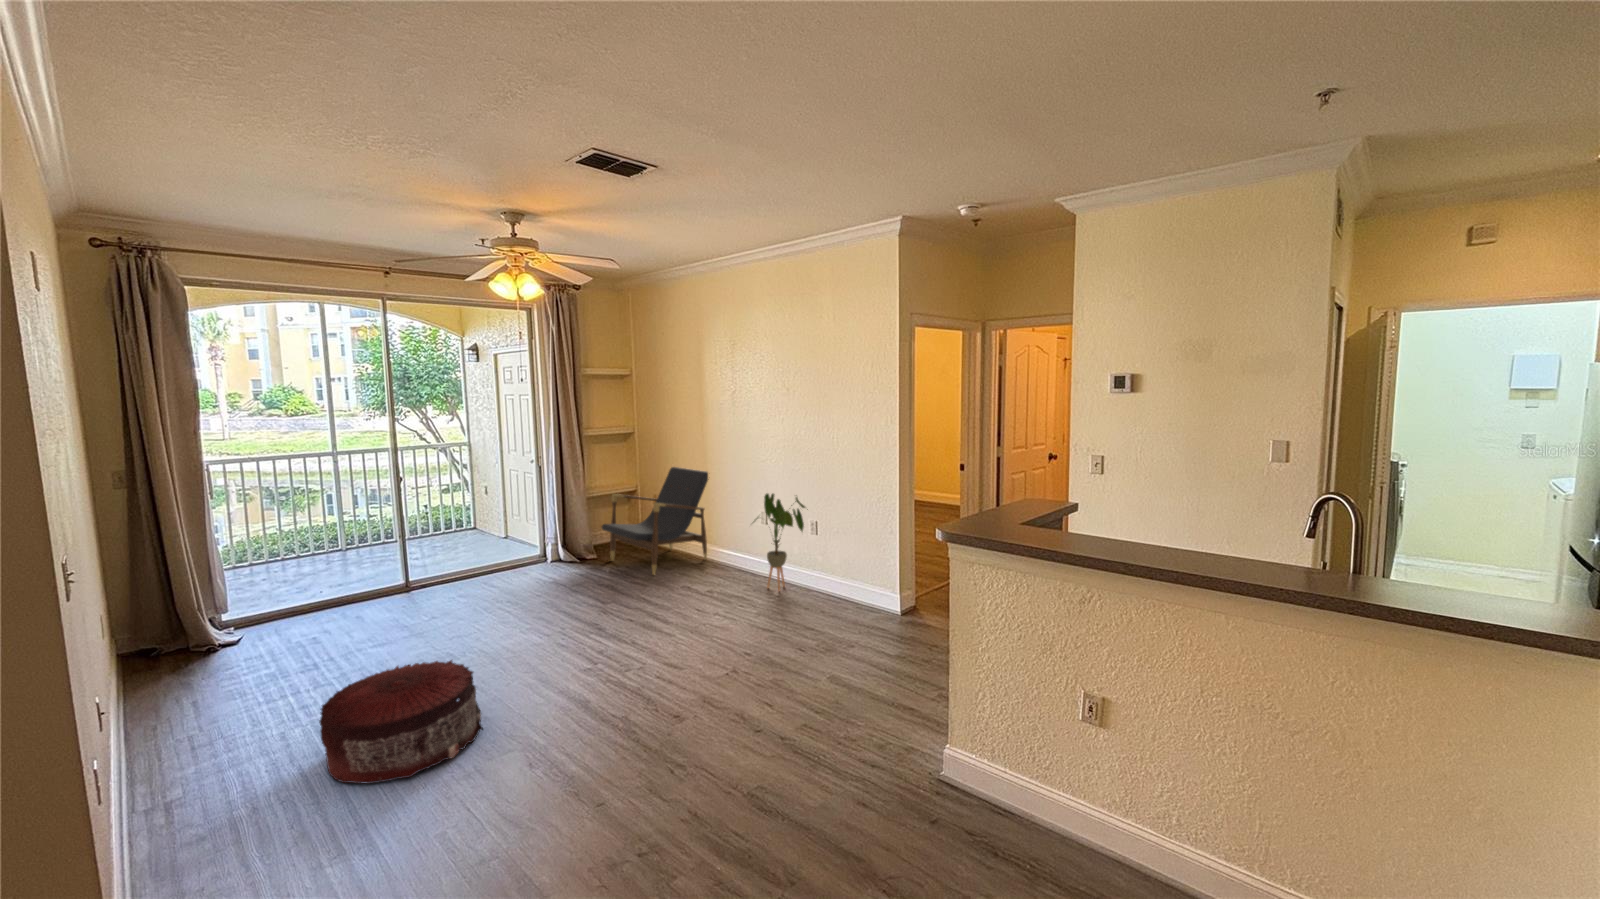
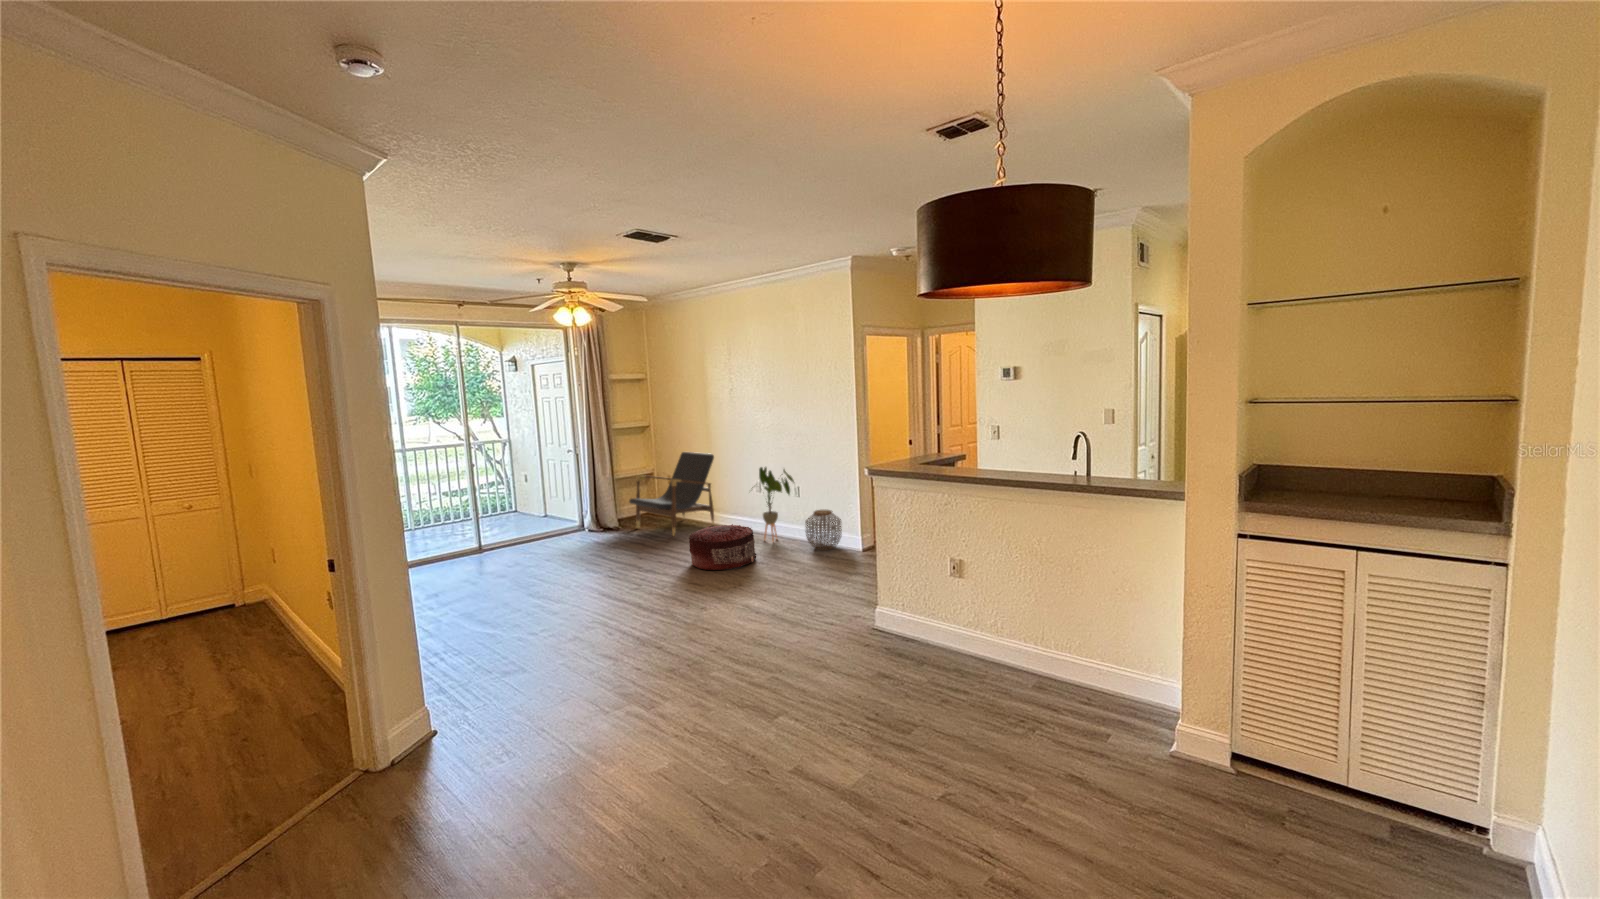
woven basket: none [822,554,870,609] -> present [805,510,842,550]
pouf: present [319,660,483,784] -> present [689,524,756,570]

